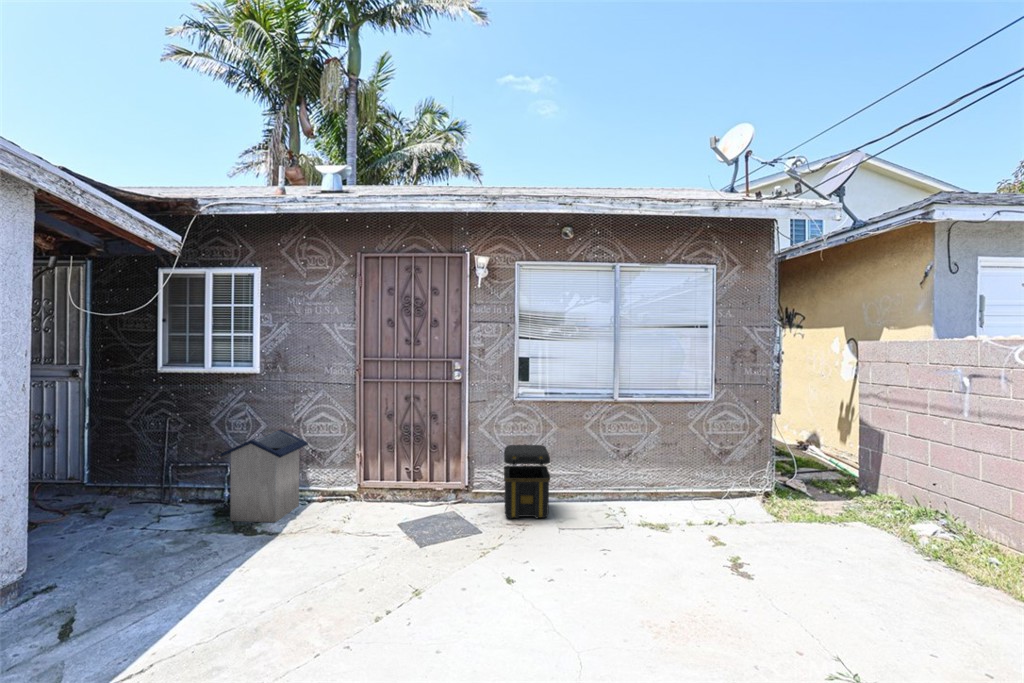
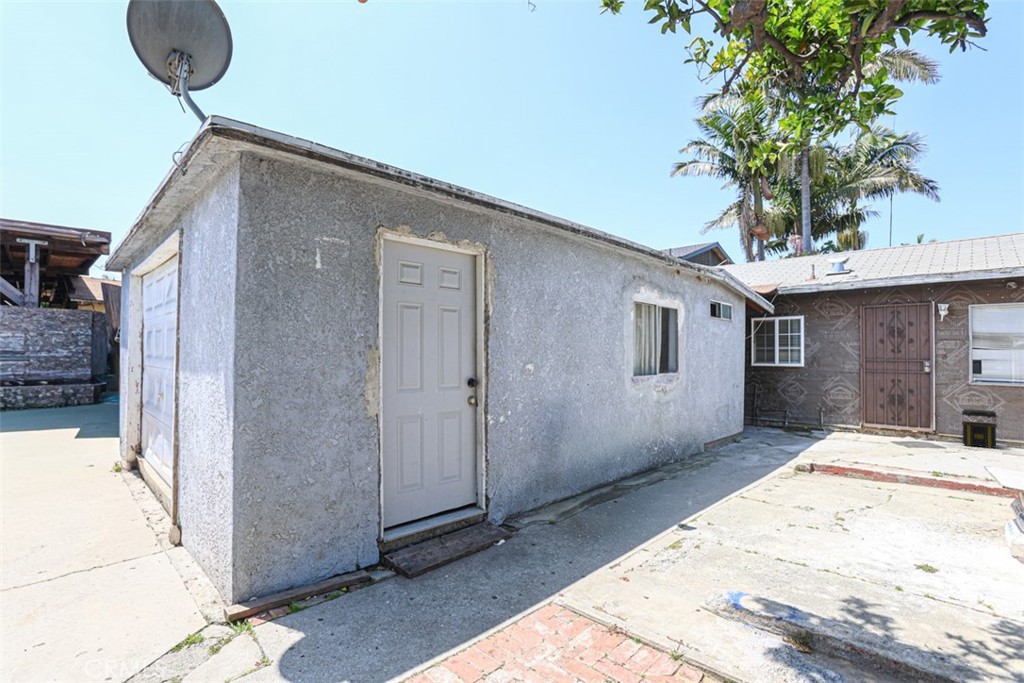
trash can: present [220,430,308,522] -> none [794,394,832,432]

